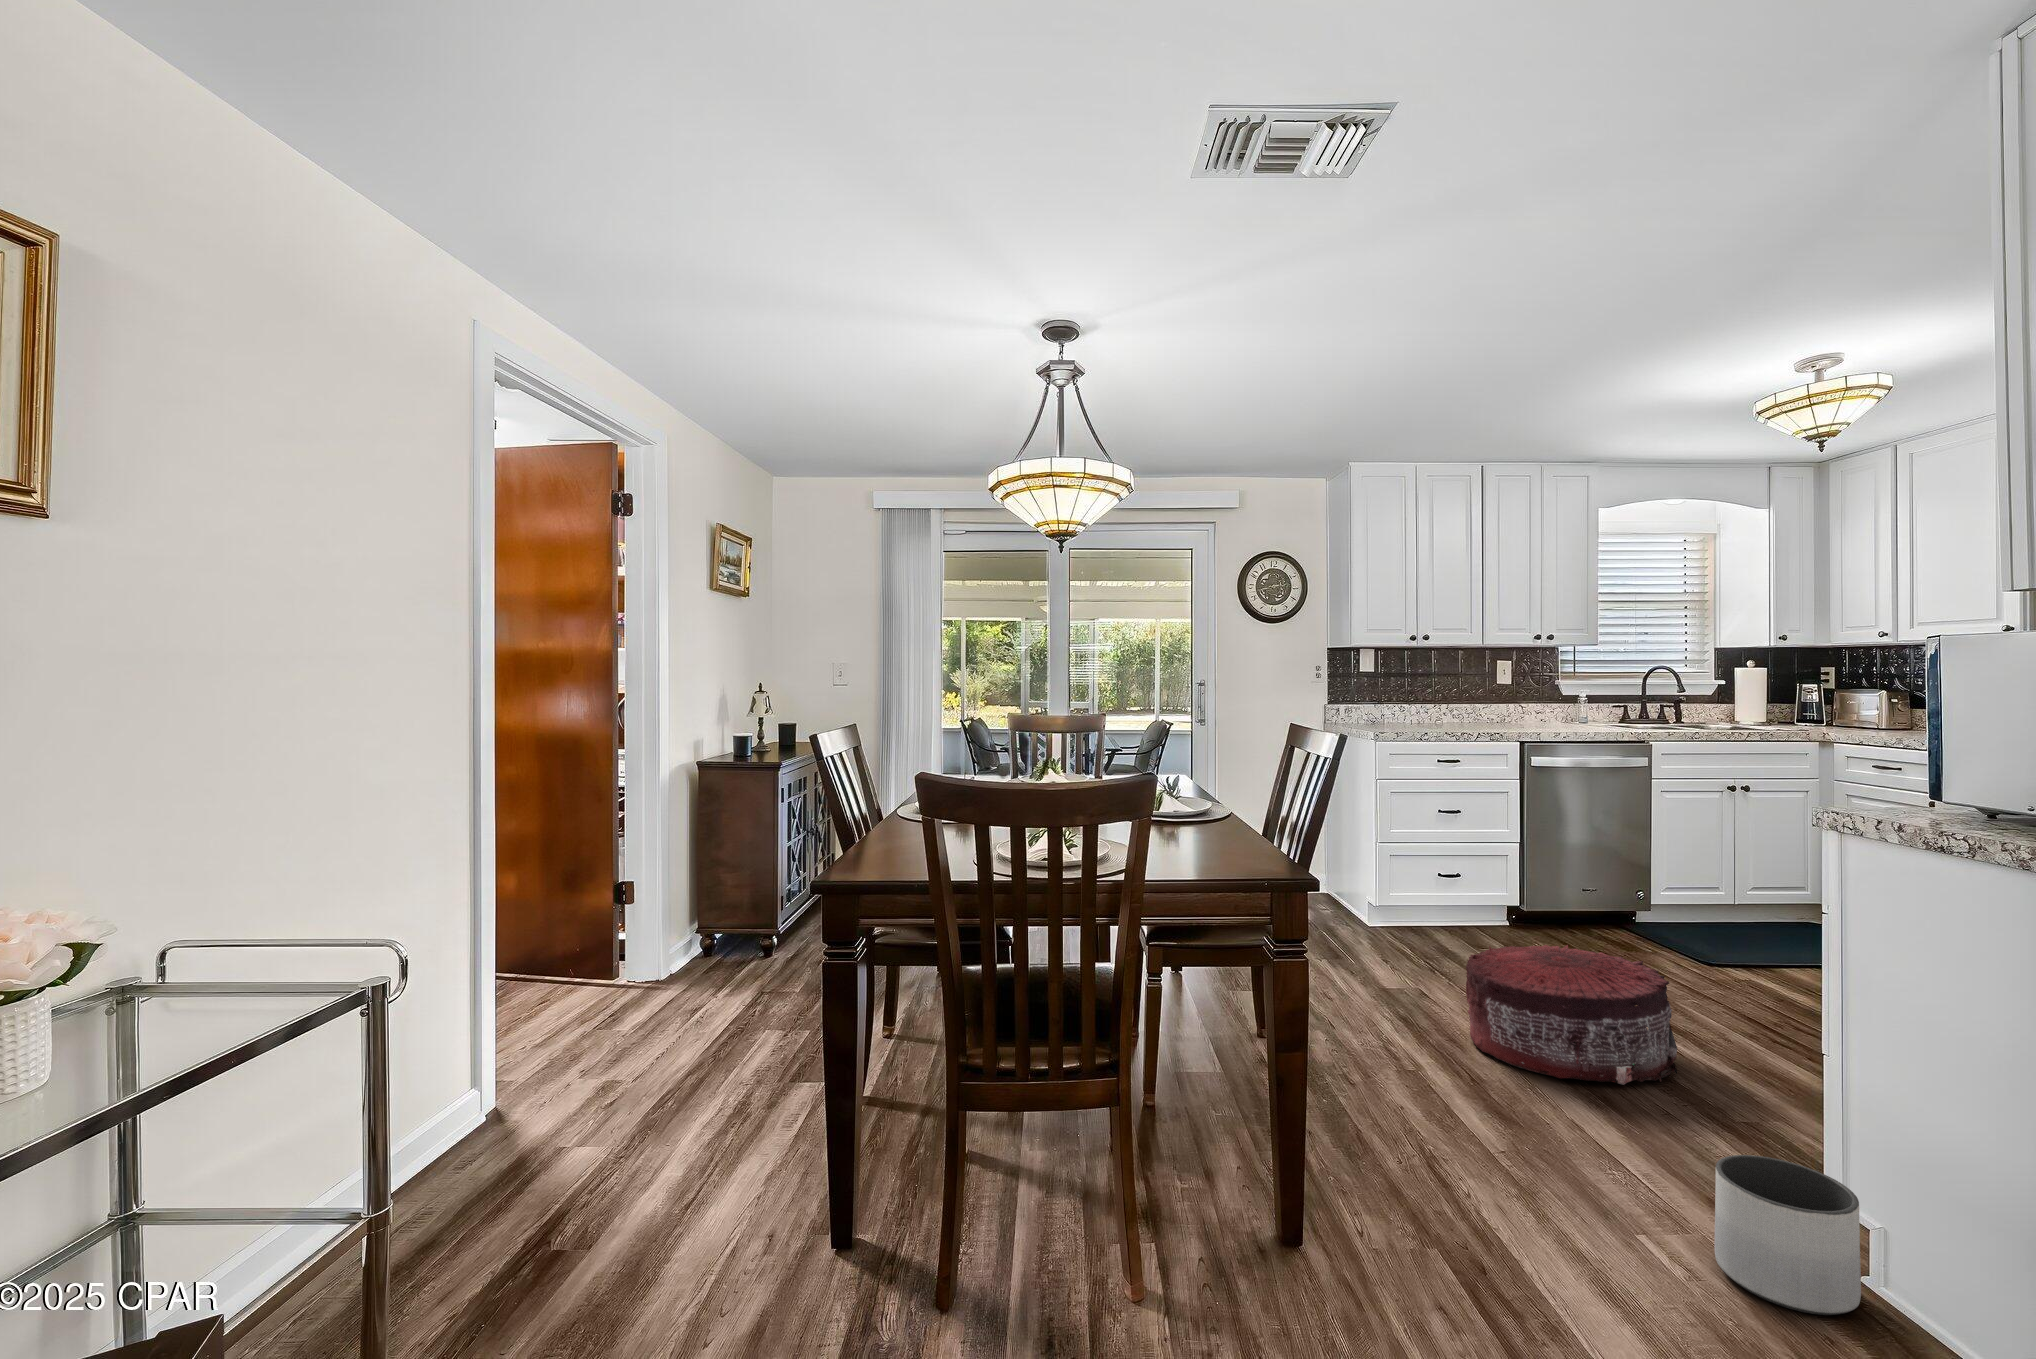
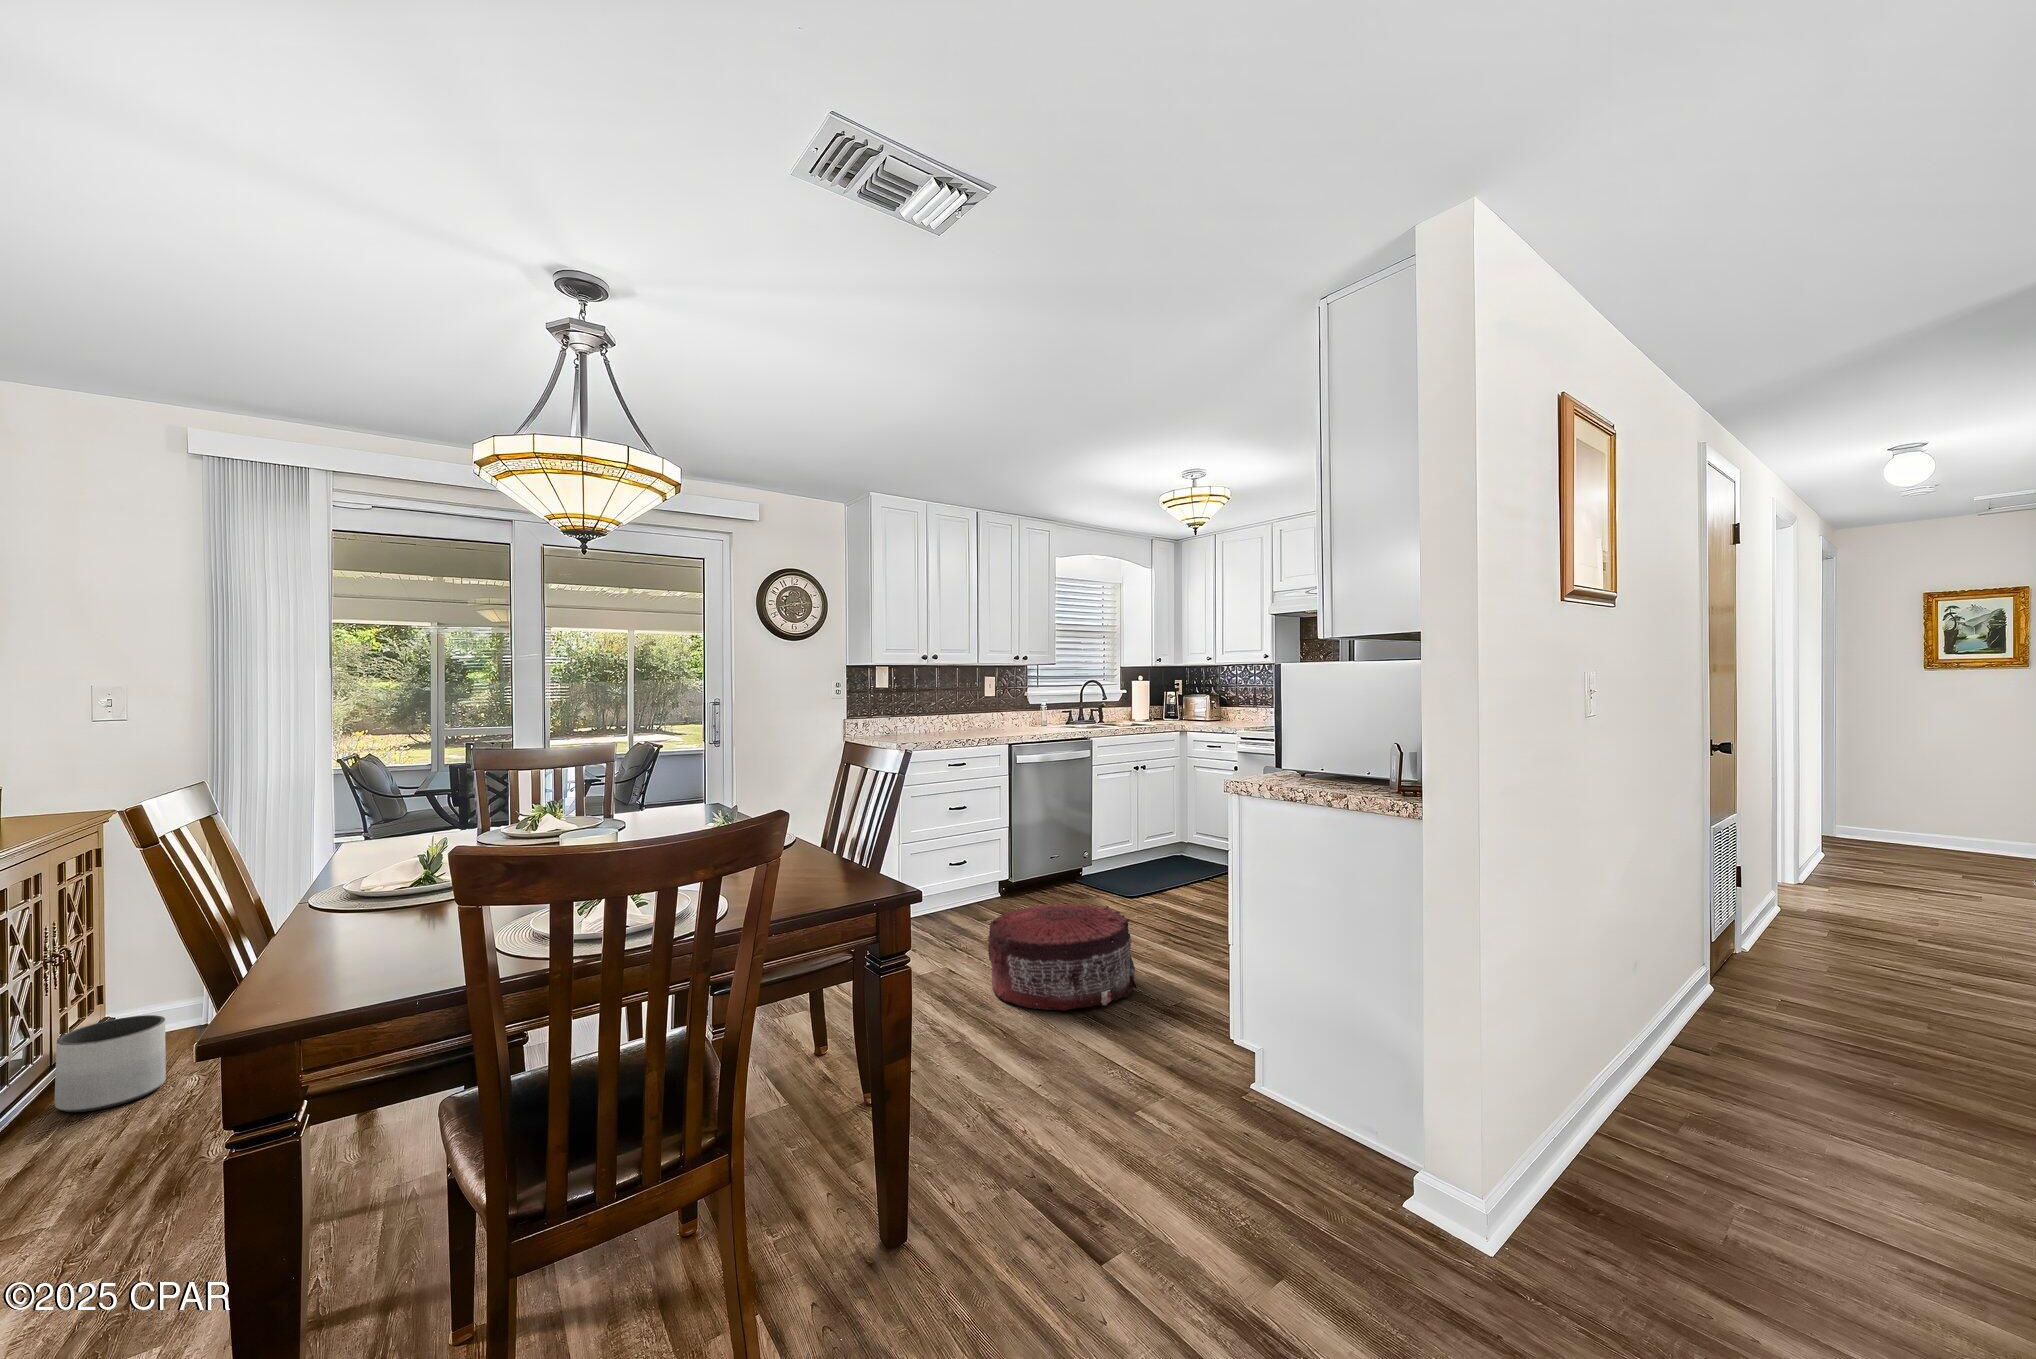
planter: present [1715,1155,1861,1315] -> present [55,1015,166,1112]

